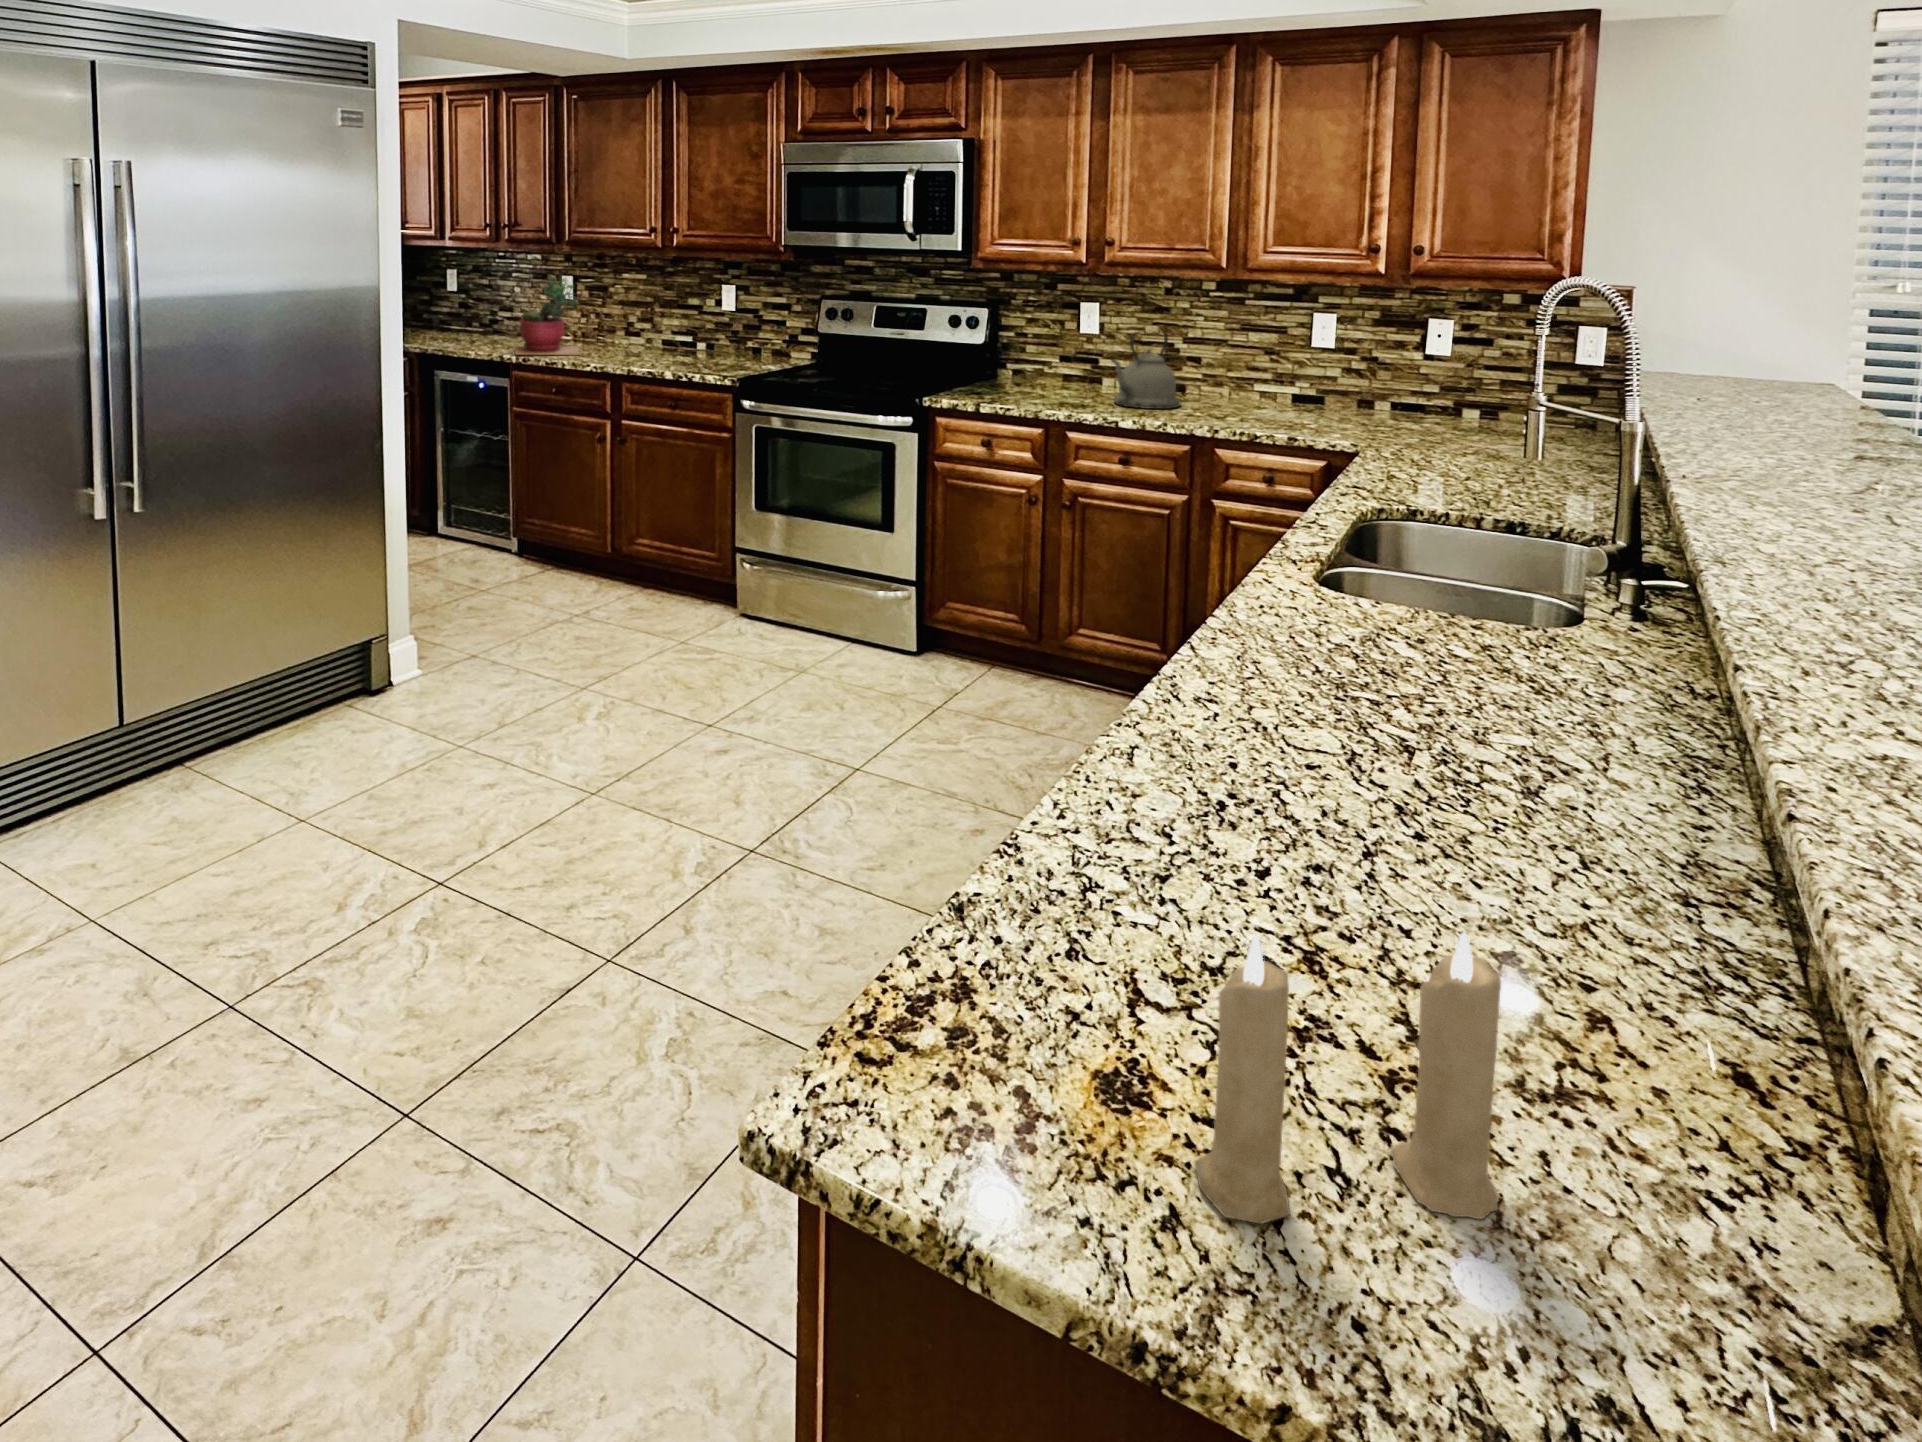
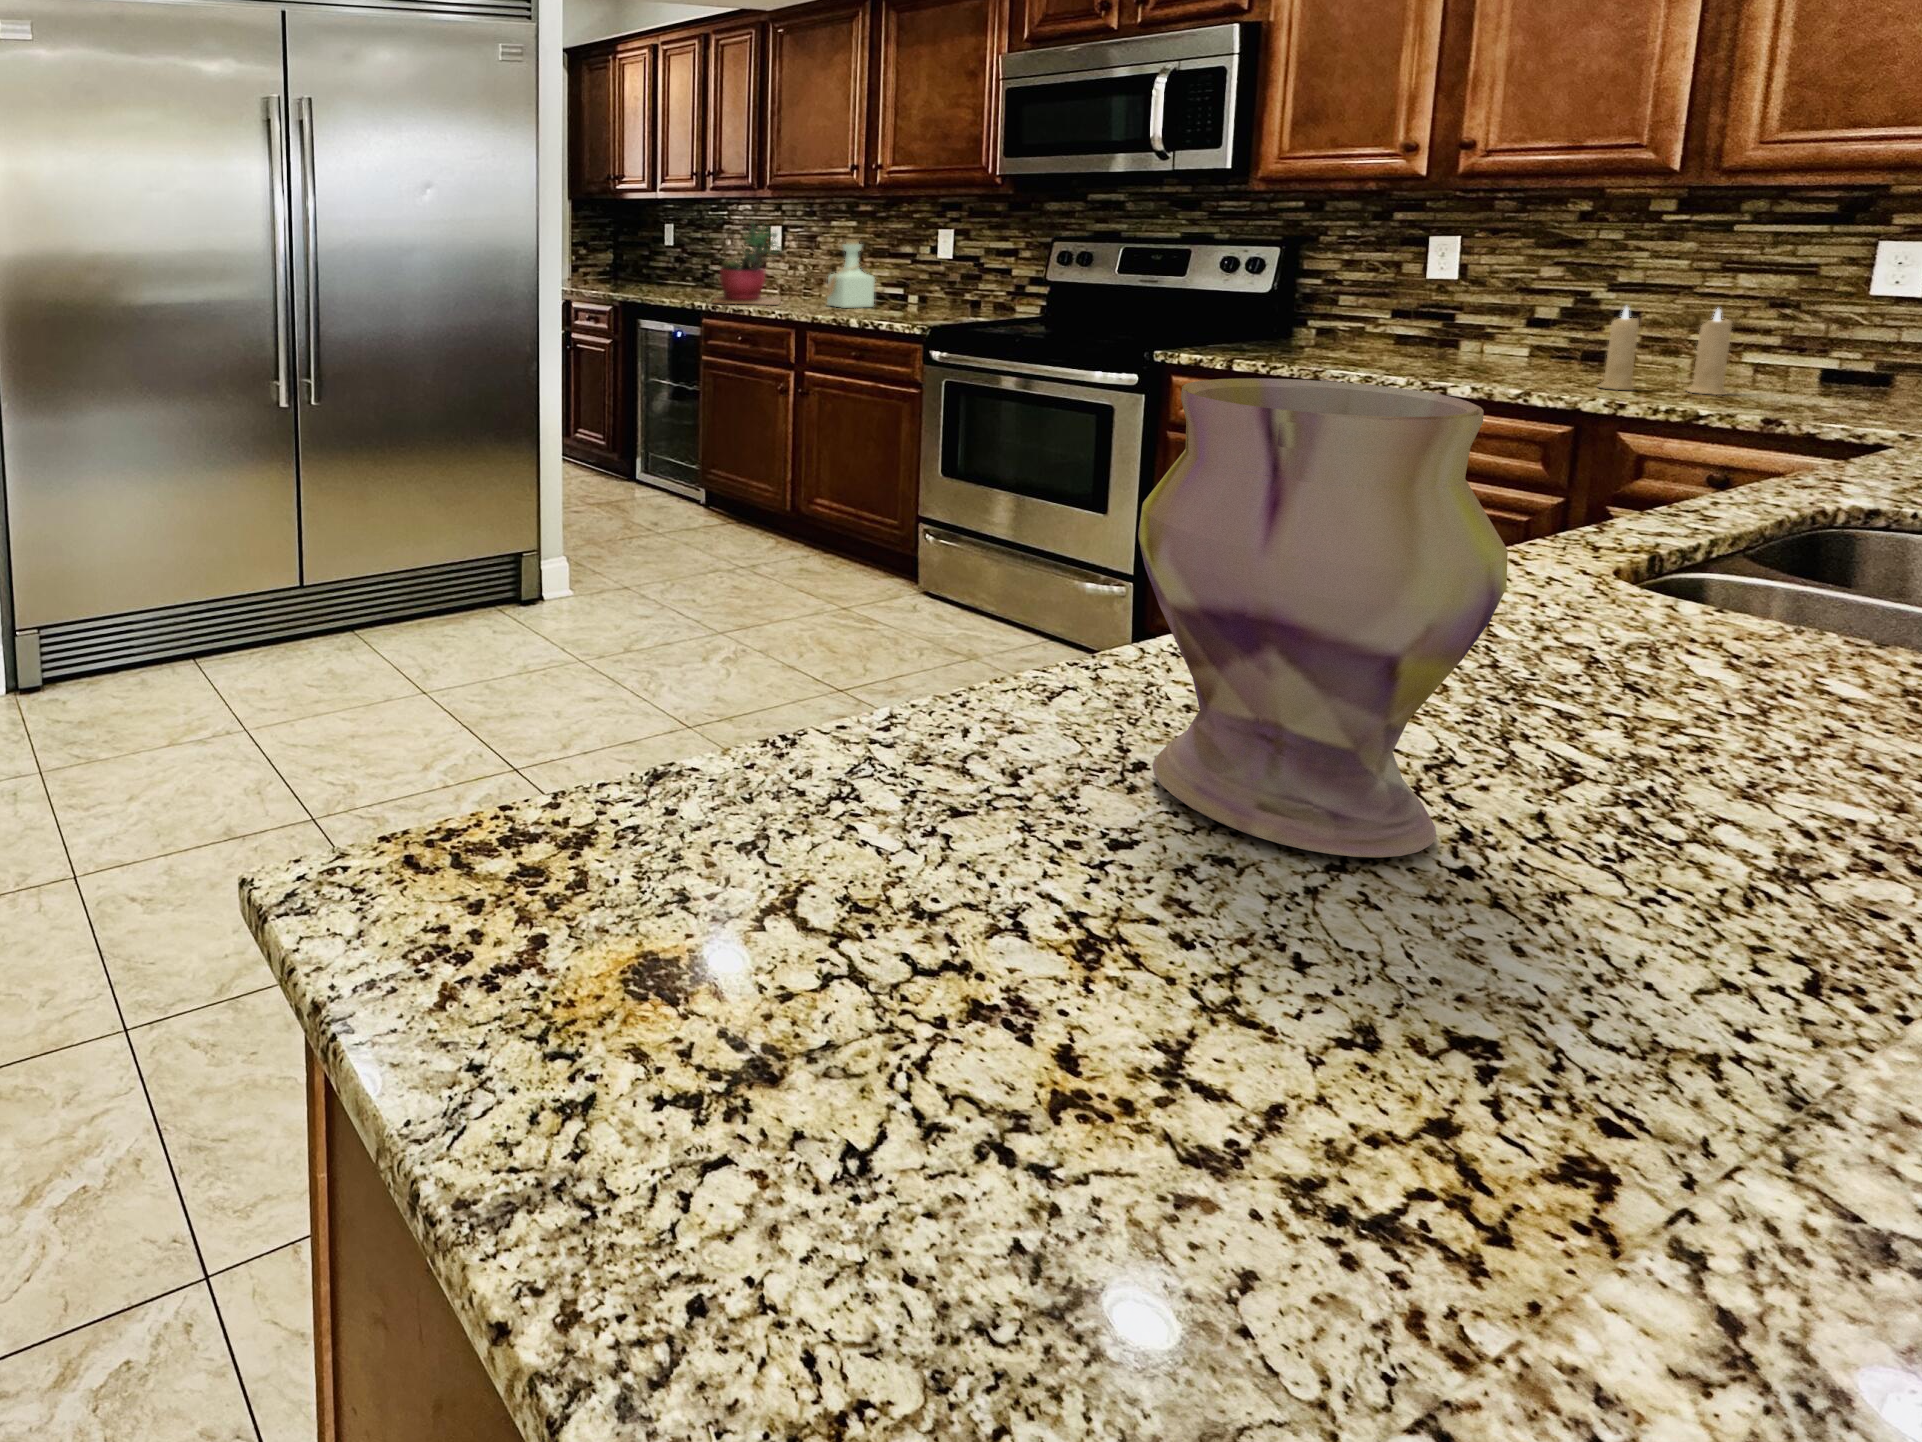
bottle: none [625,292,668,357] -> present [827,239,875,308]
kettle: present [1112,330,1181,409] -> none [1448,267,1578,376]
vase: none [1220,530,1429,853] -> present [1138,378,1508,857]
candle: present [1194,931,1501,1224] -> present [1599,307,1732,395]

